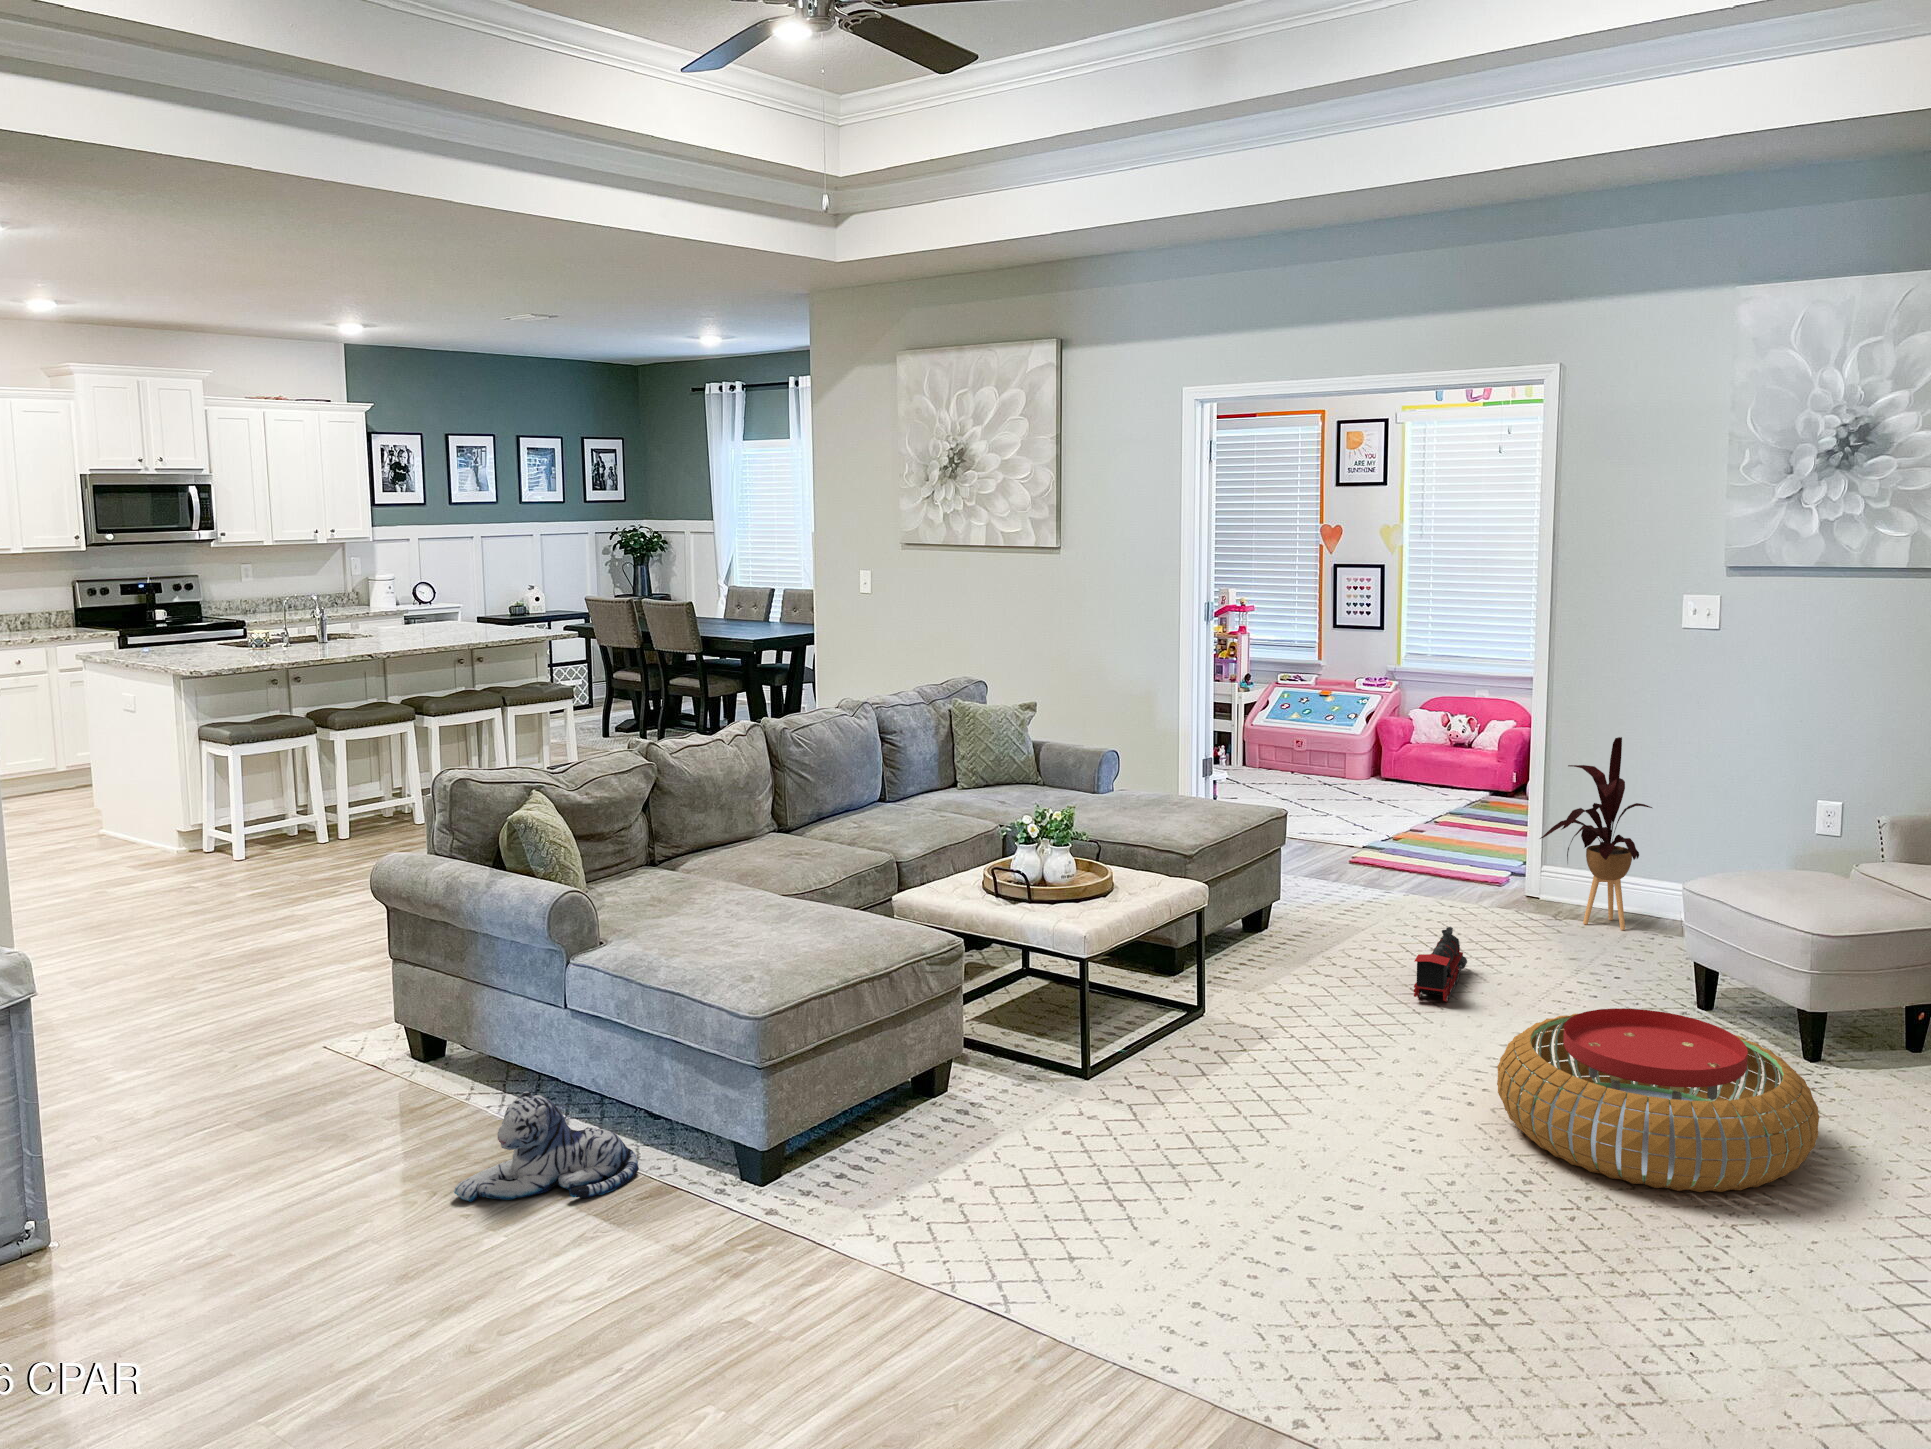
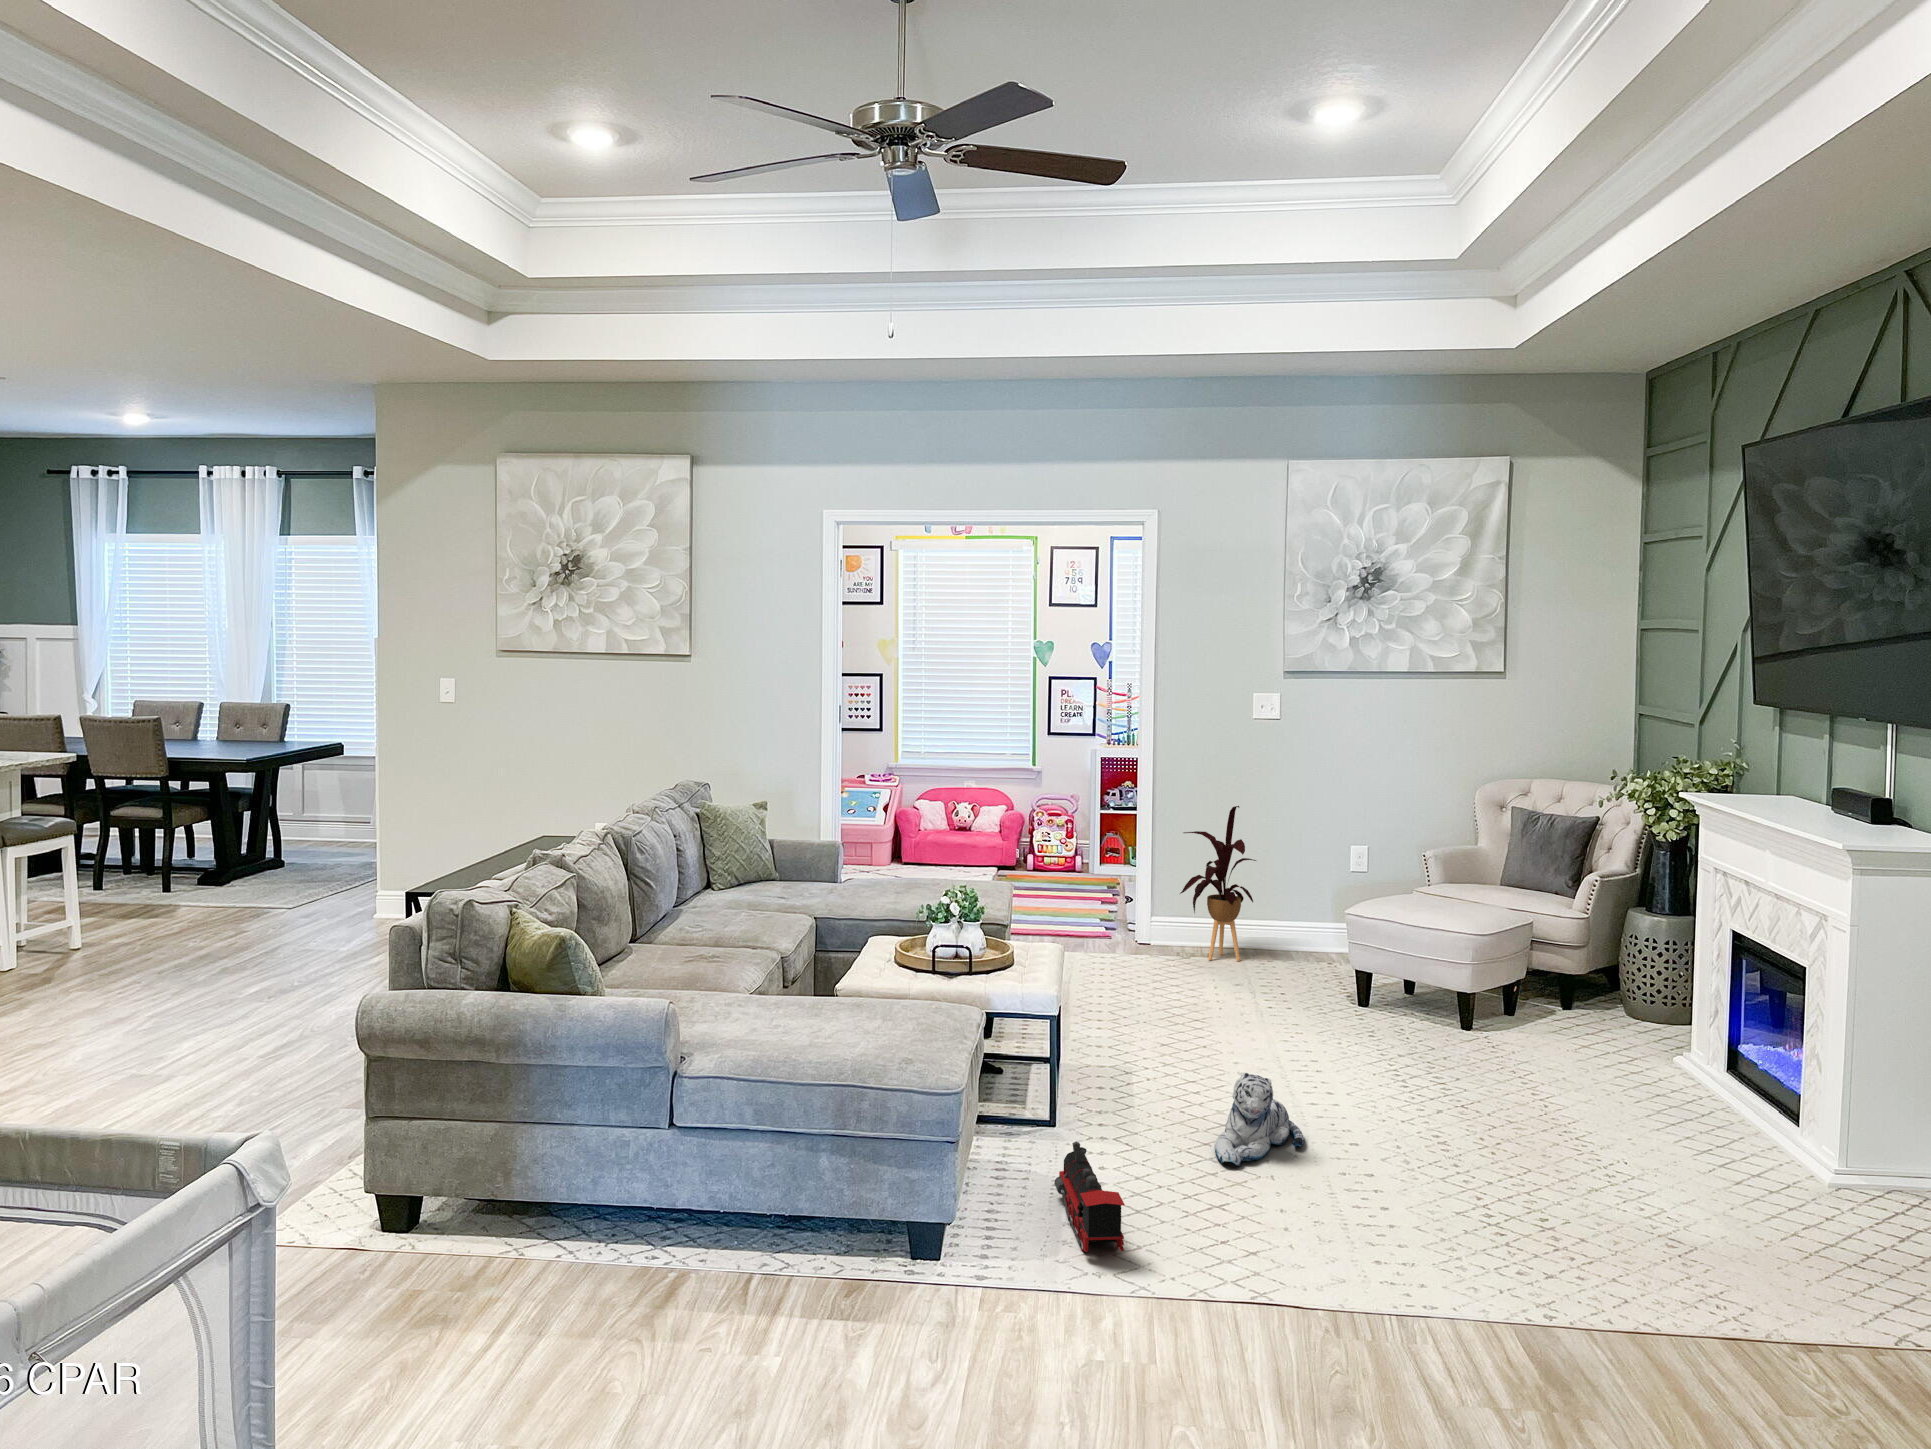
toy train: present [1414,927,1467,1002] -> present [1054,1141,1125,1252]
pouf: present [1497,1009,1819,1192] -> none [1345,1004,1579,1132]
plush toy: present [454,1092,639,1202] -> present [1215,1073,1304,1166]

